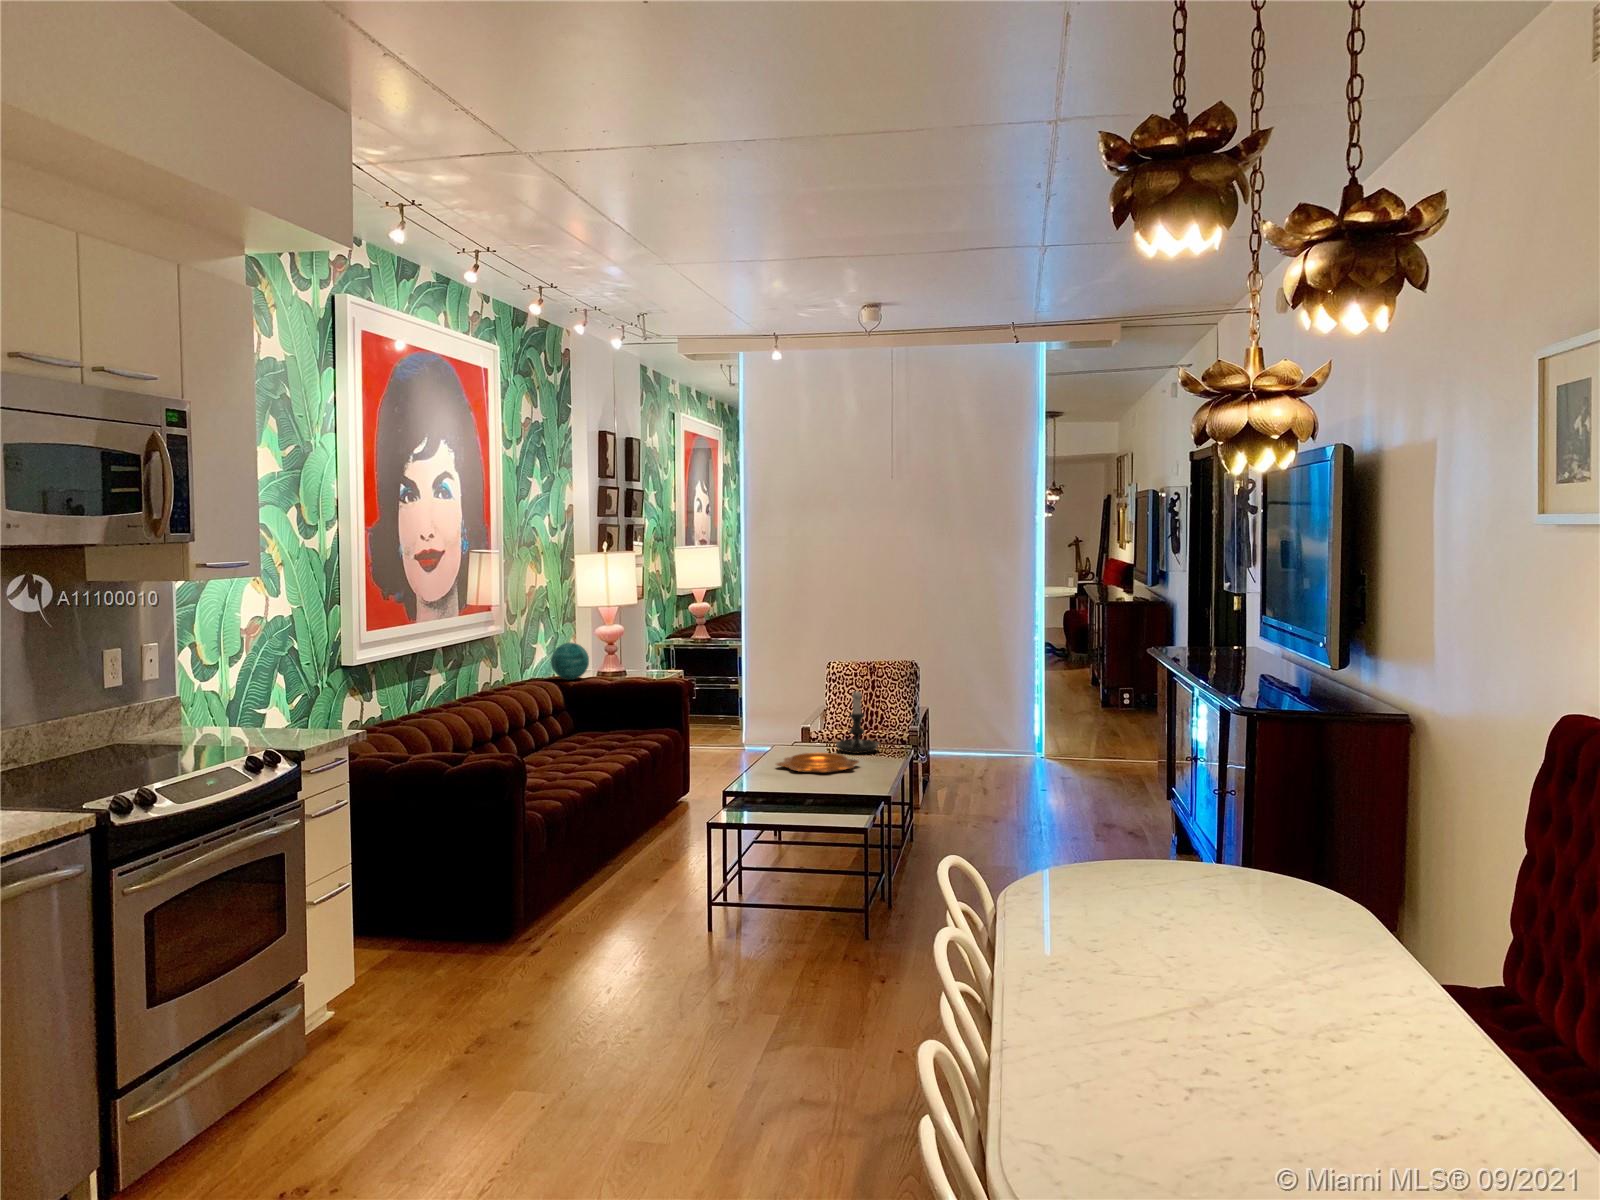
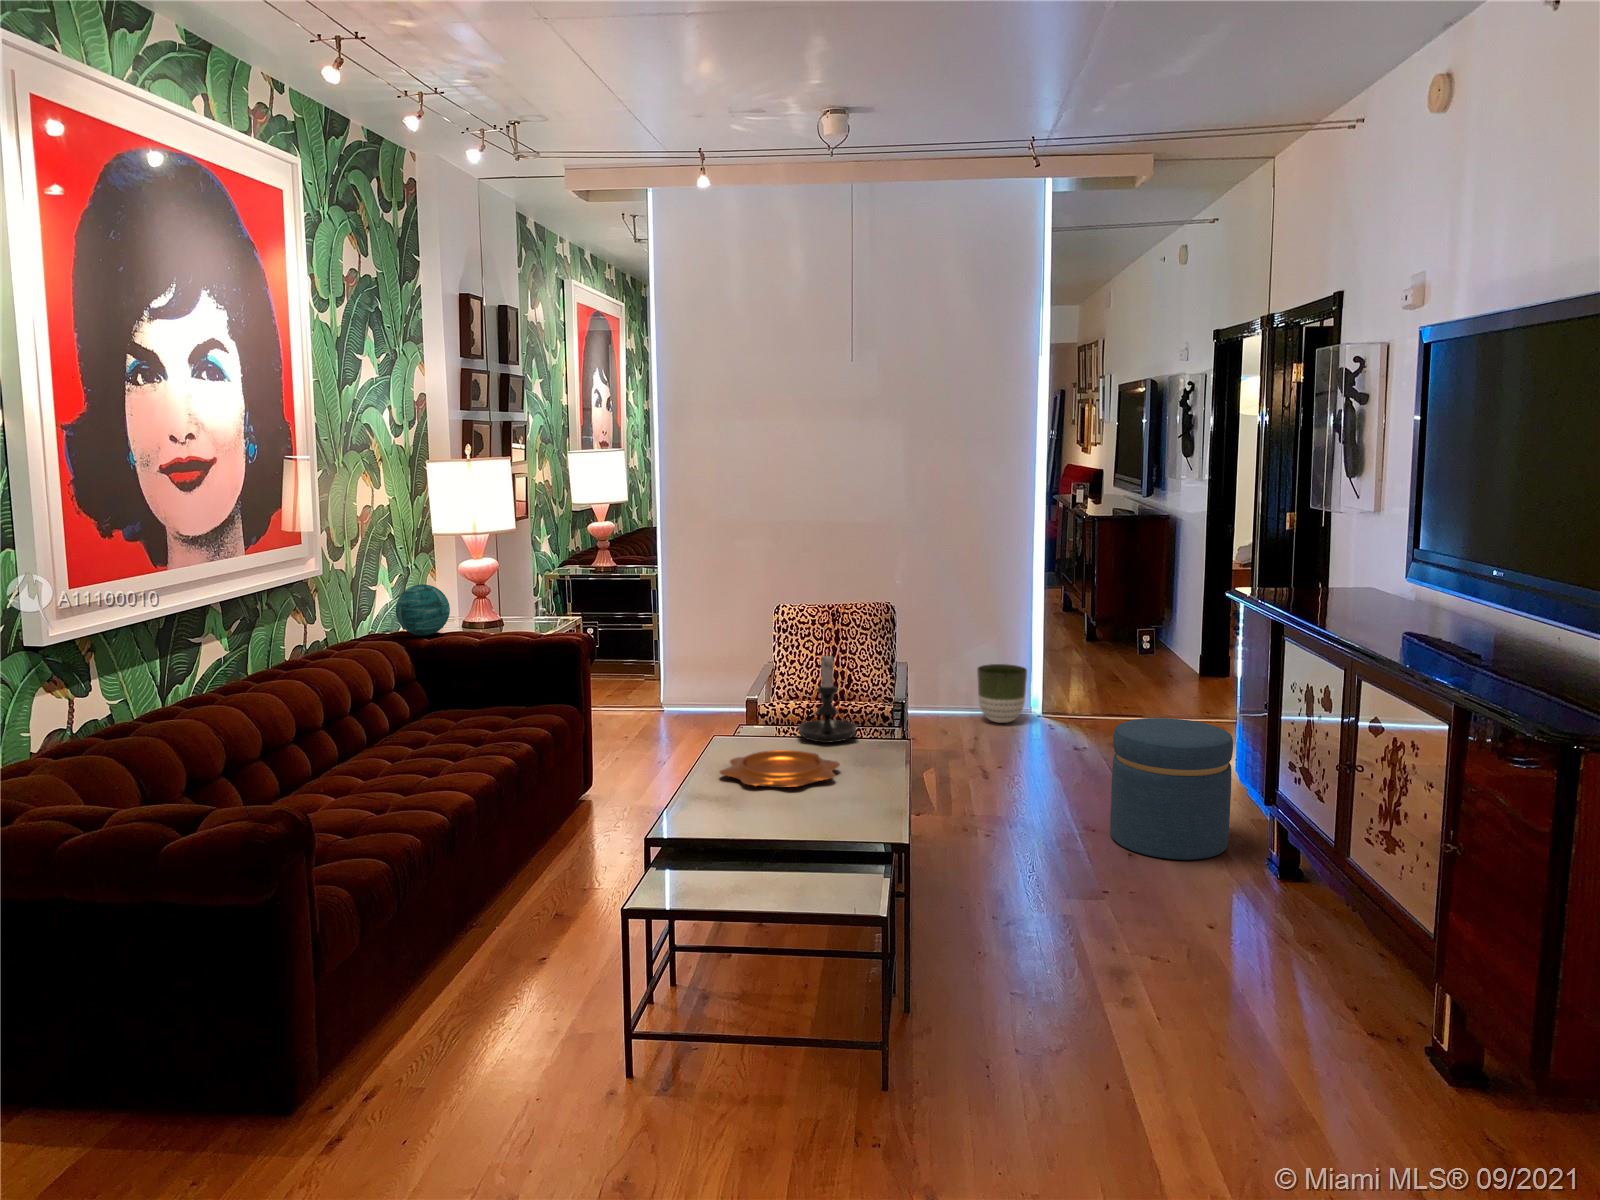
planter: none [997,718,1037,765] -> present [977,664,1027,723]
ottoman: none [1072,746,1159,847] -> present [1110,718,1233,860]

